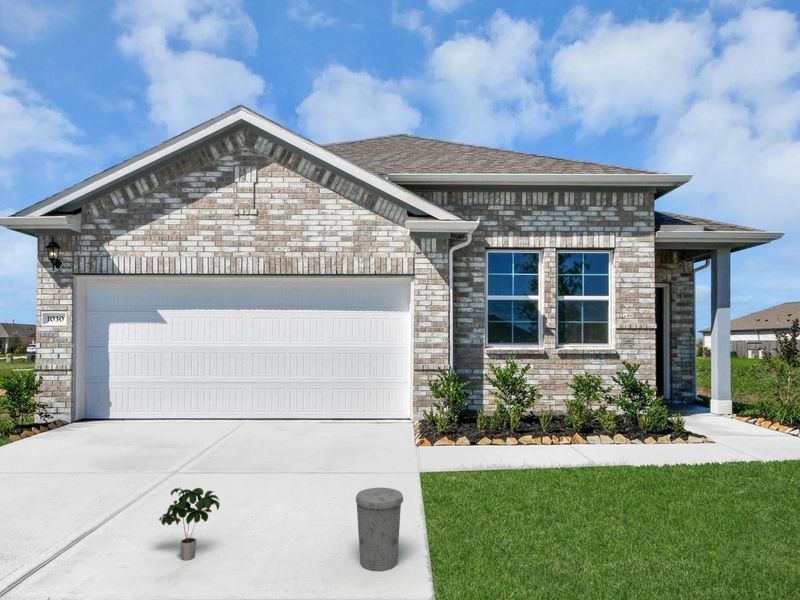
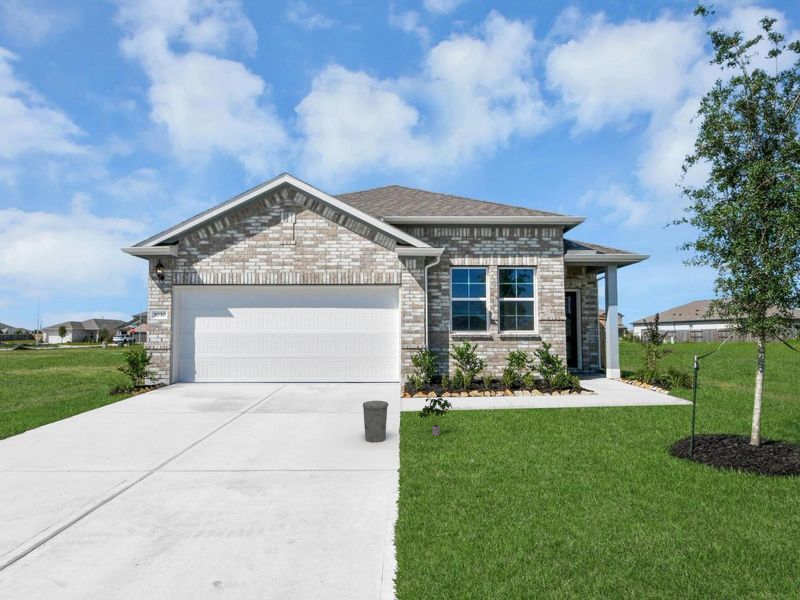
potted plant: present [159,488,220,560] -> present [419,398,452,436]

